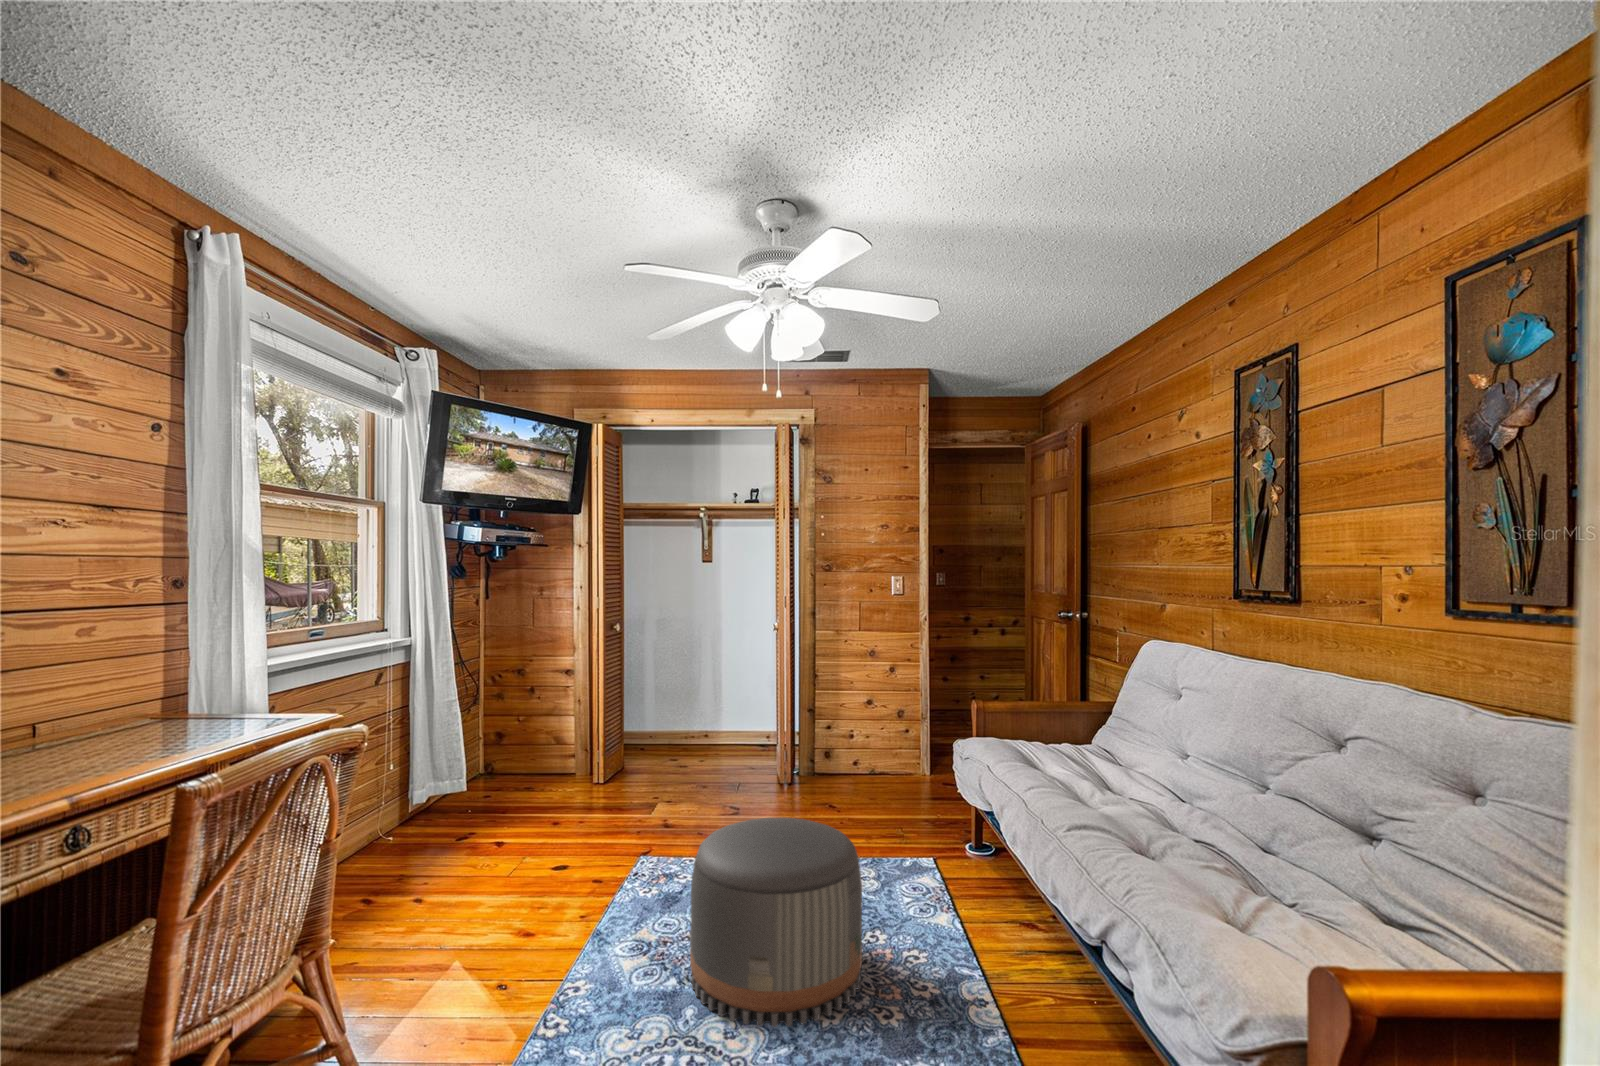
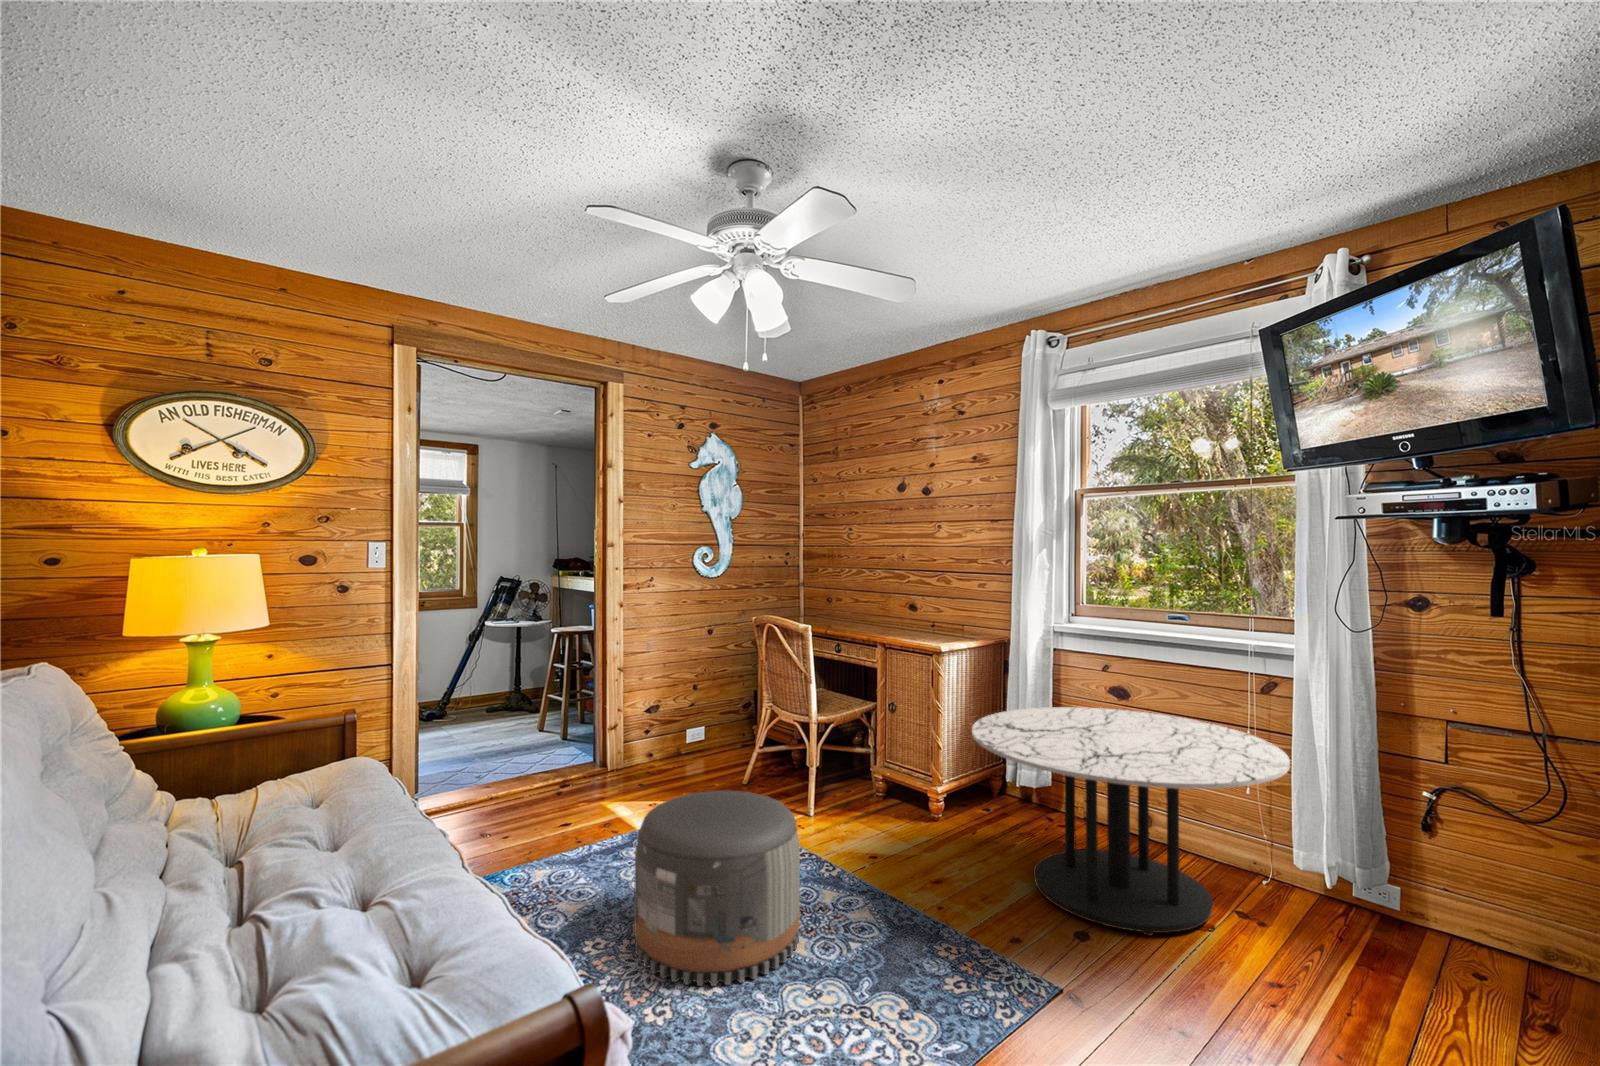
coffee table: none [300,708,593,910] -> present [972,707,1290,935]

